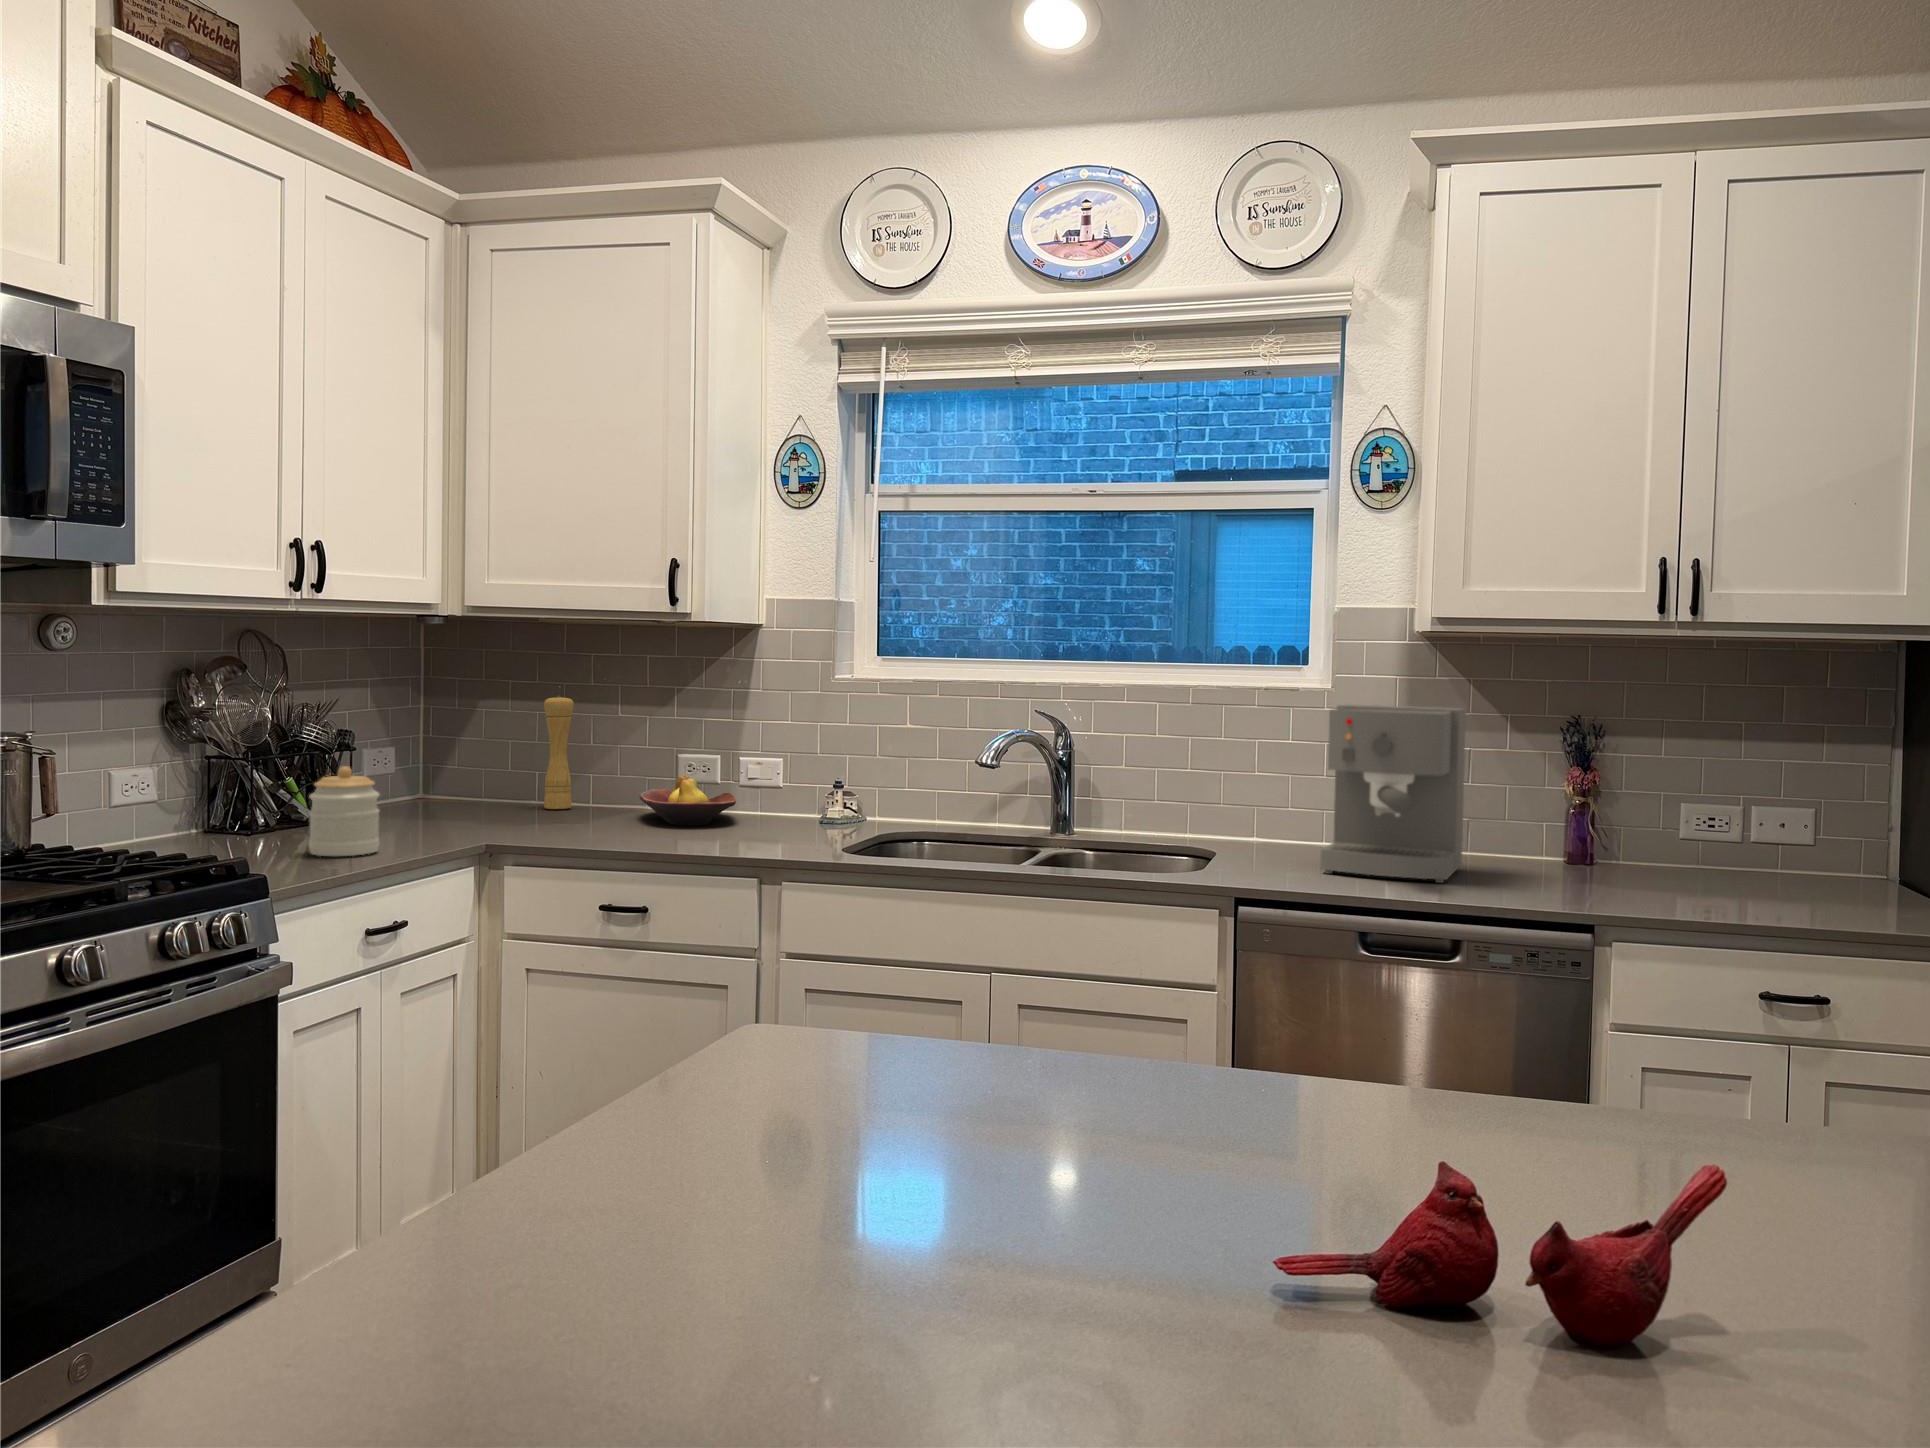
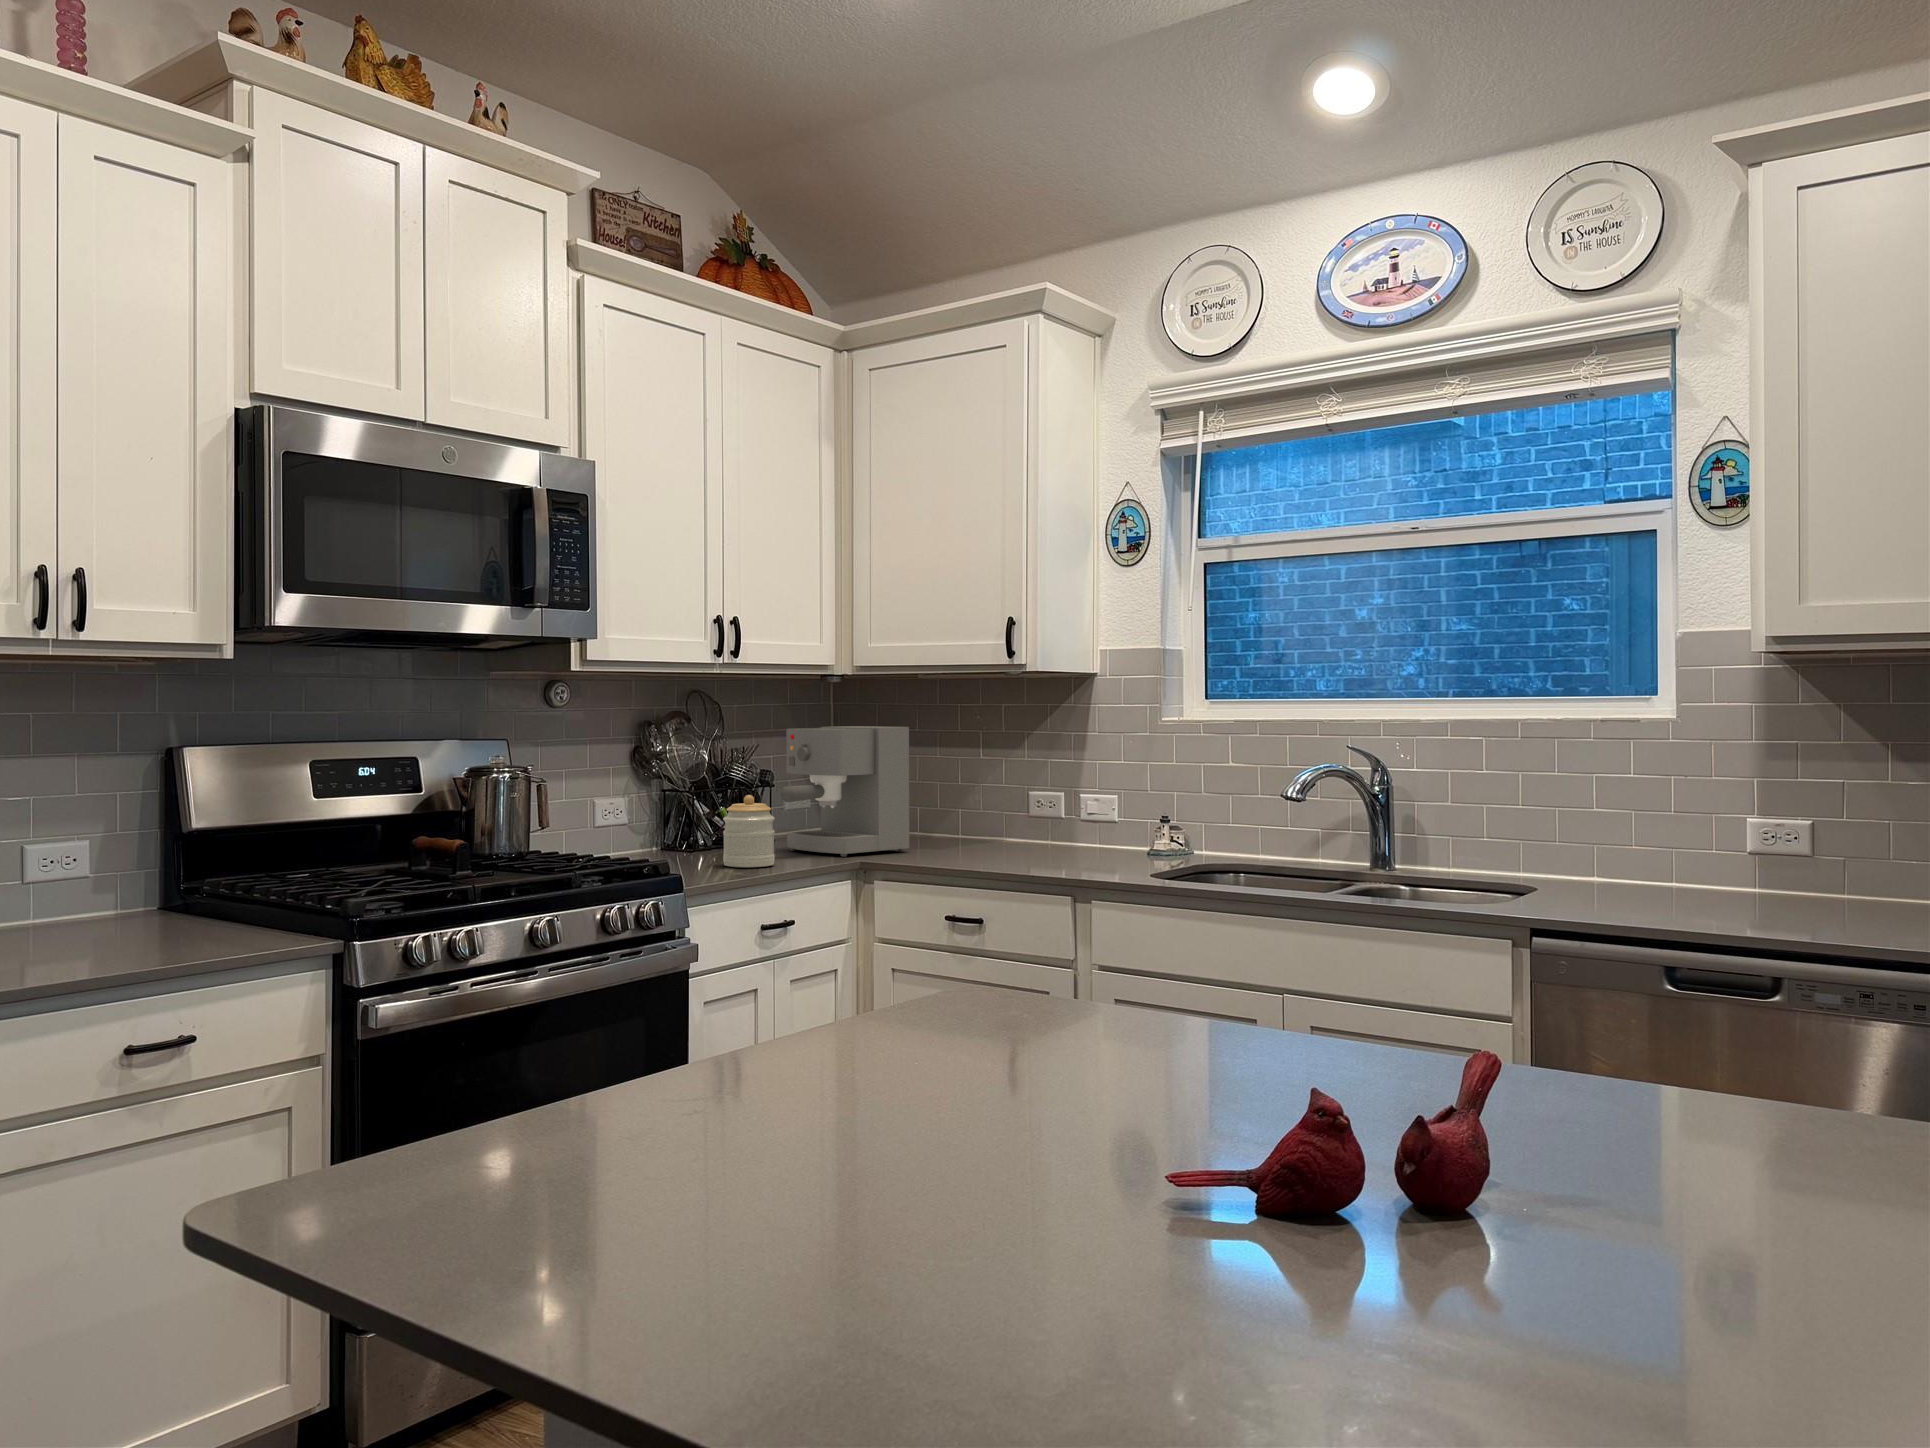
pepper mill: present [544,696,574,809] -> none [922,741,947,841]
coffee maker: present [1321,704,1466,883] -> present [781,726,909,857]
fruit bowl: present [640,775,736,826] -> none [997,811,1080,855]

